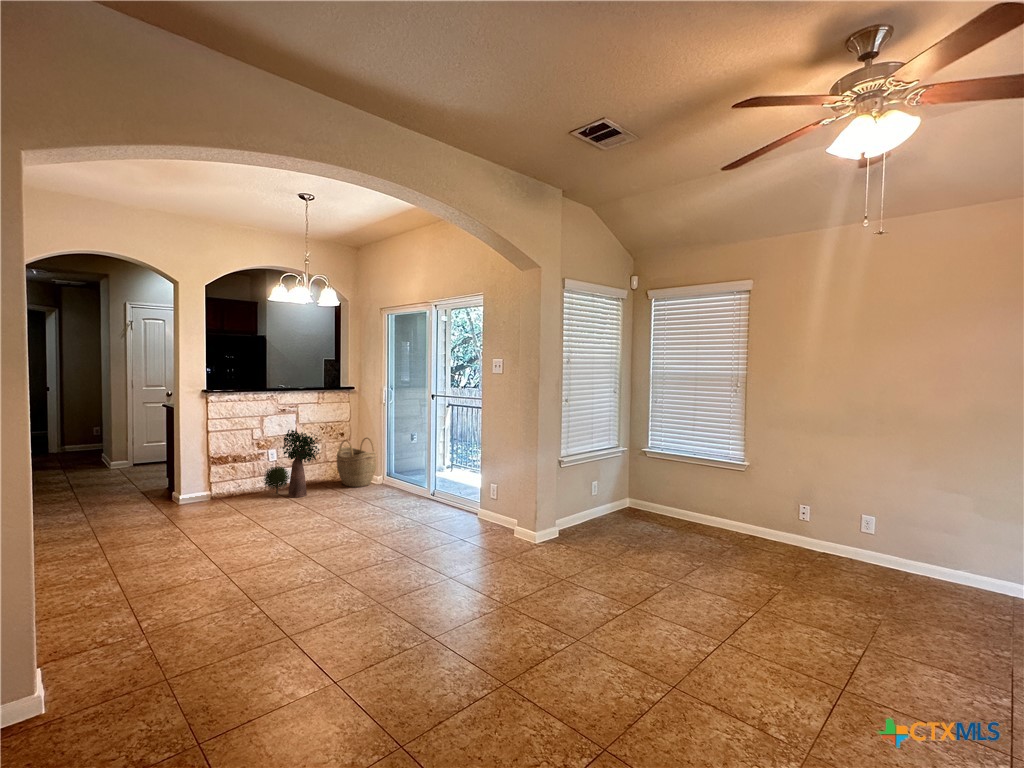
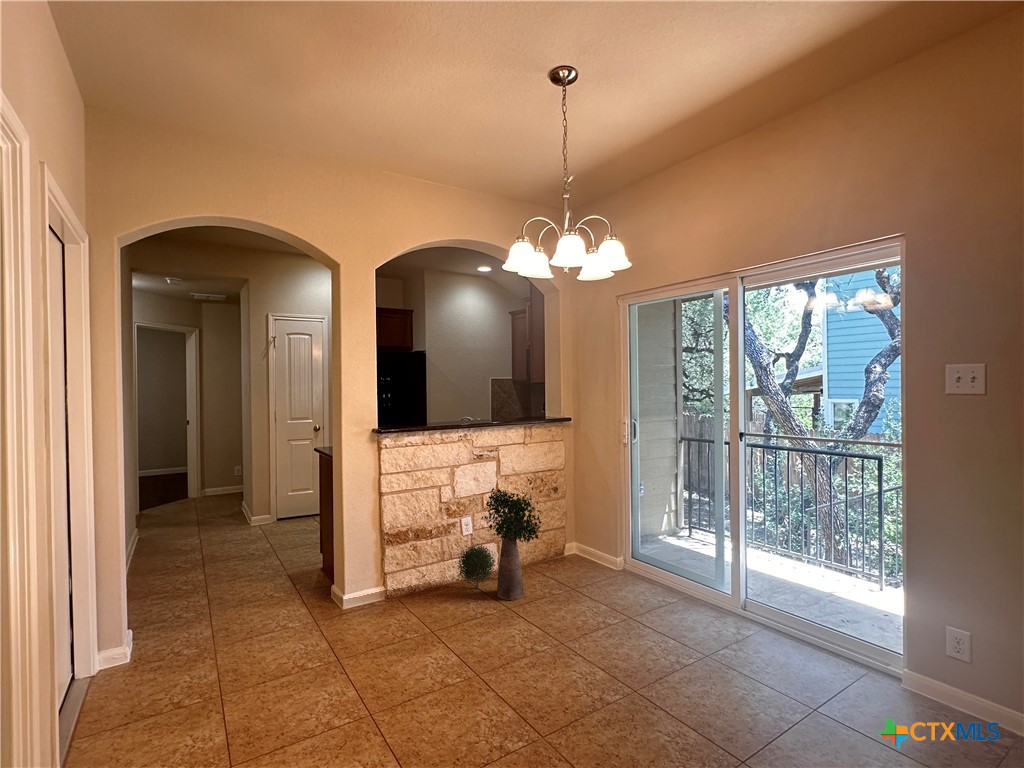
woven basket: present [336,438,377,487] -> none [555,496,619,579]

